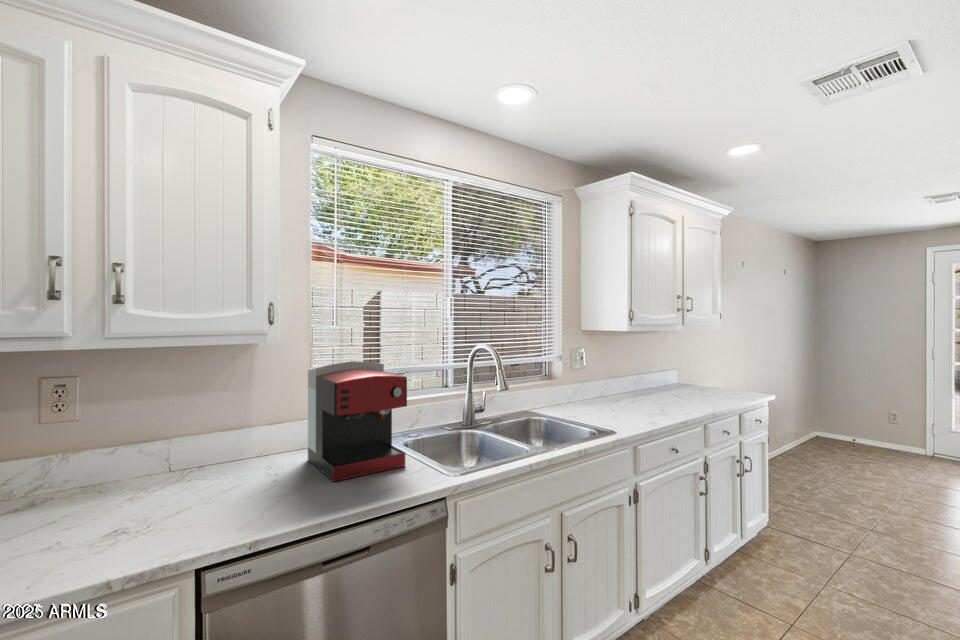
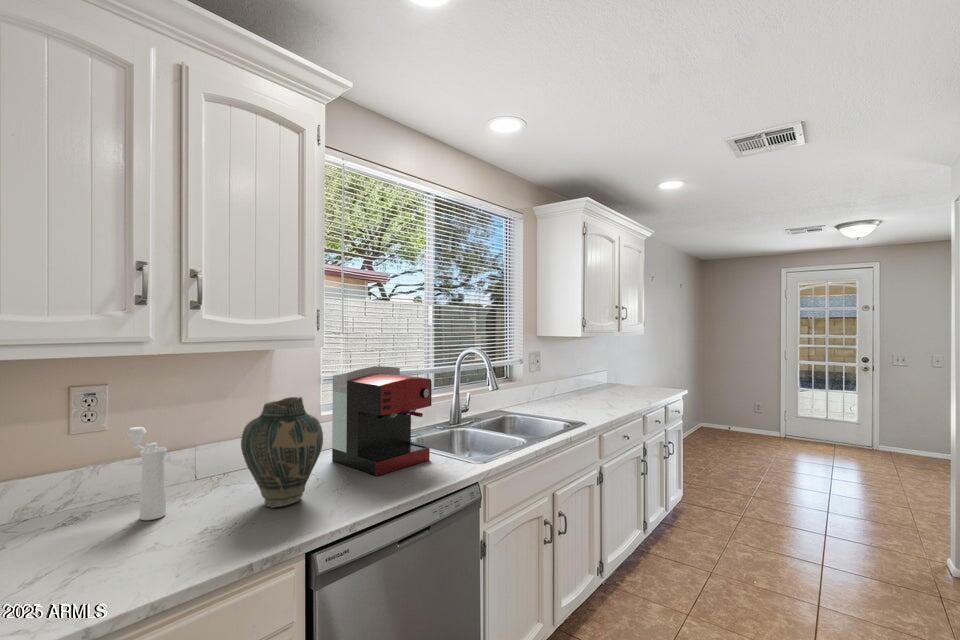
vase: none [165,393,260,511] -> present [241,397,323,508]
pepper mill: none [69,417,99,514] -> present [127,427,167,520]

